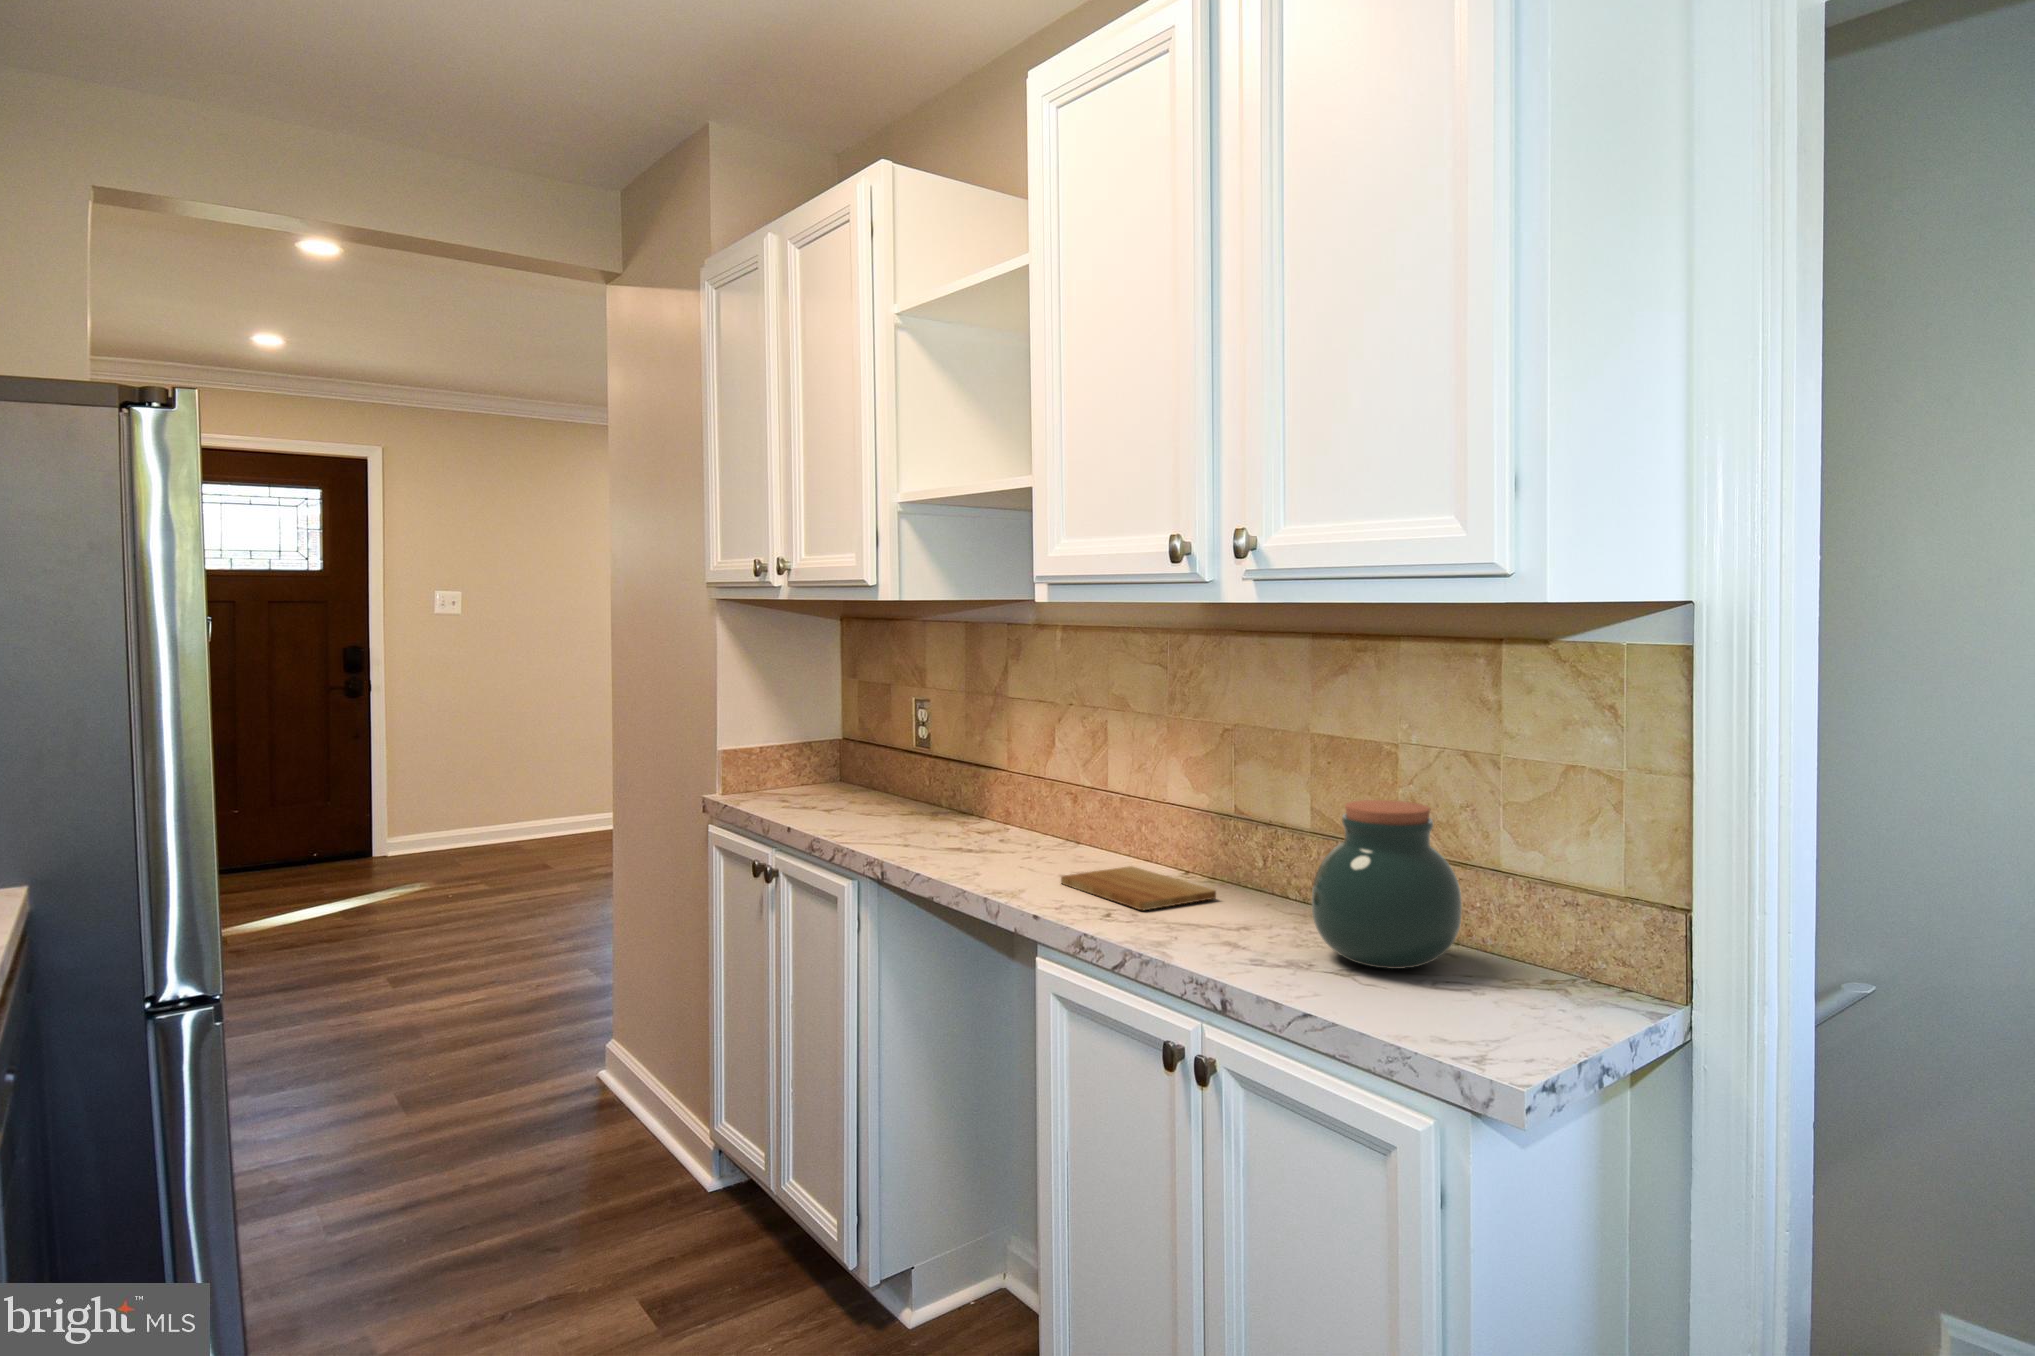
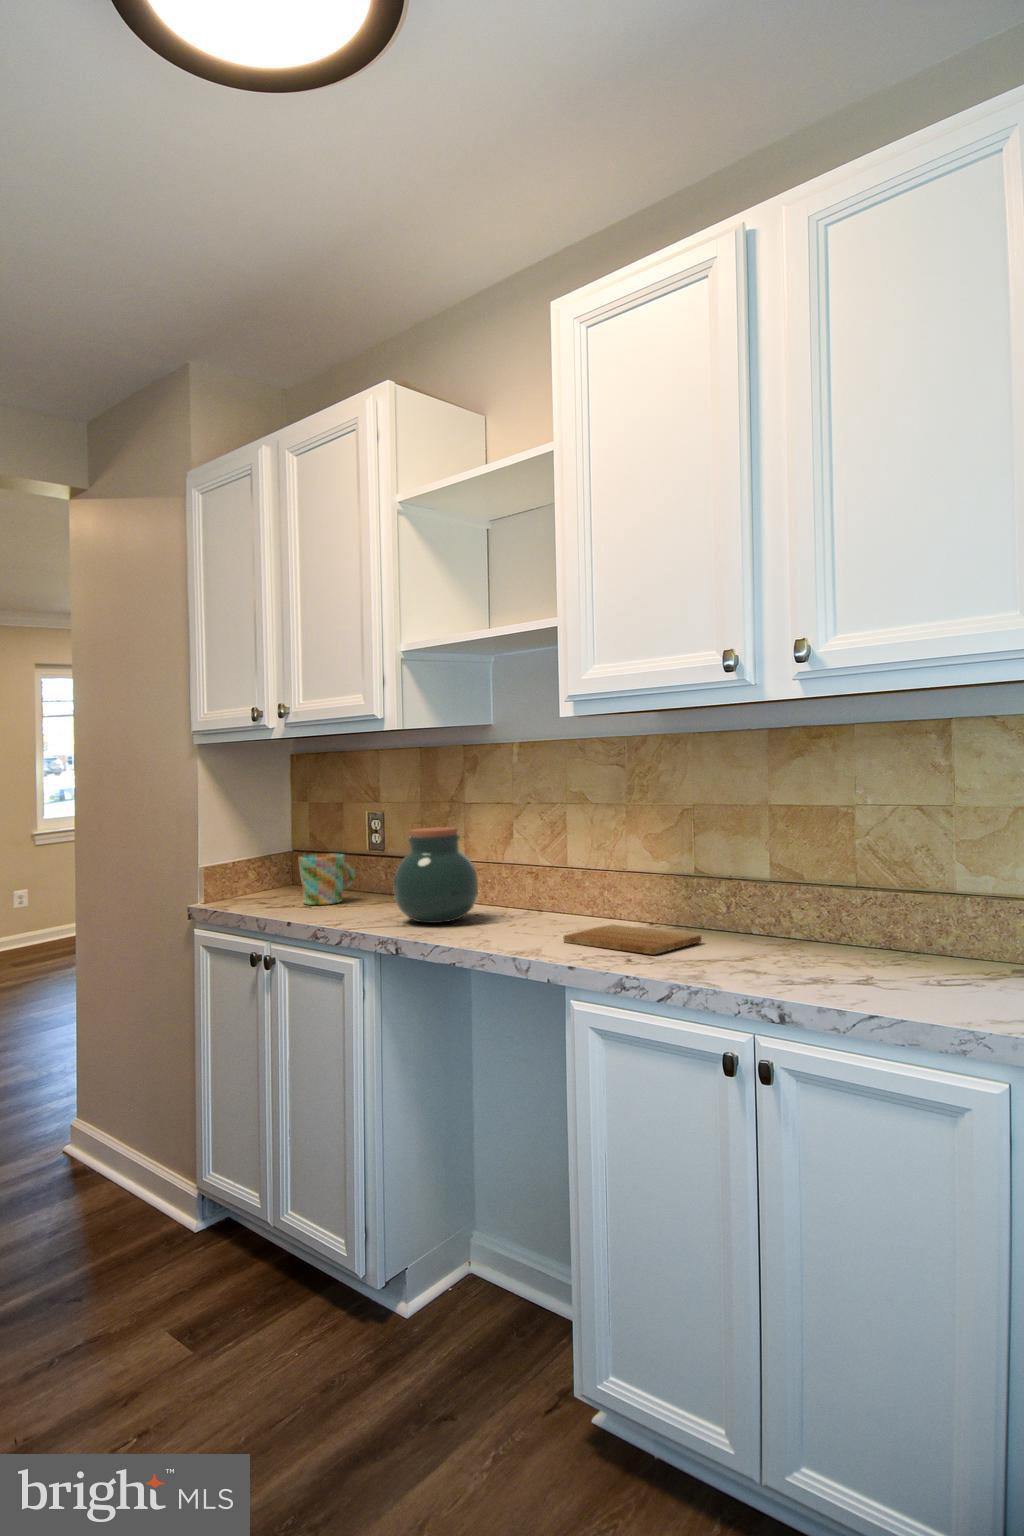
mug: none [825,750,890,809] -> present [298,854,355,905]
jar: present [1312,800,1462,969] -> present [394,827,478,923]

